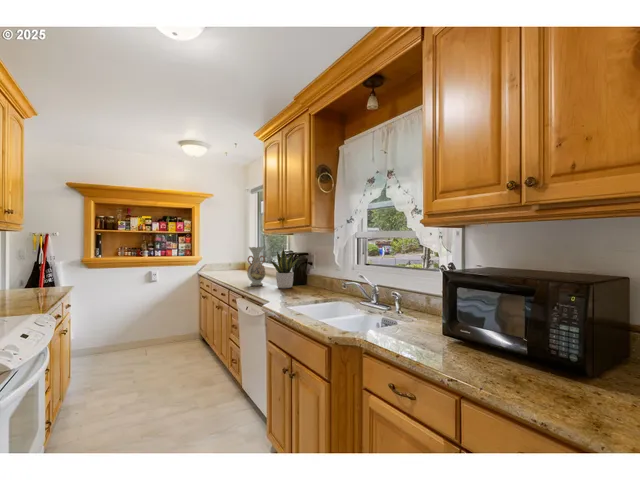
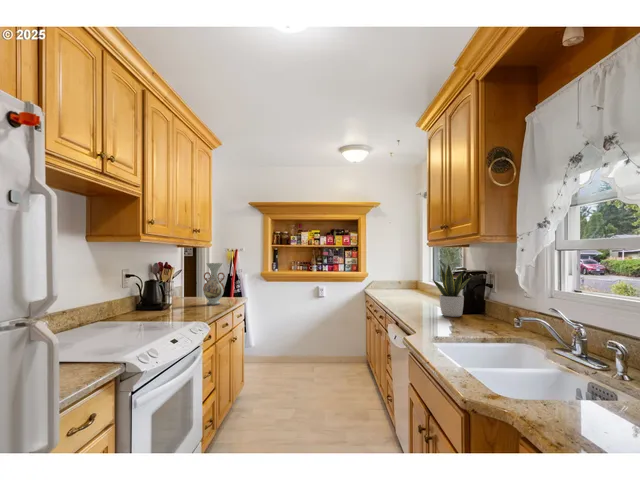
vase: present [247,247,265,286] -> present [203,263,225,305]

